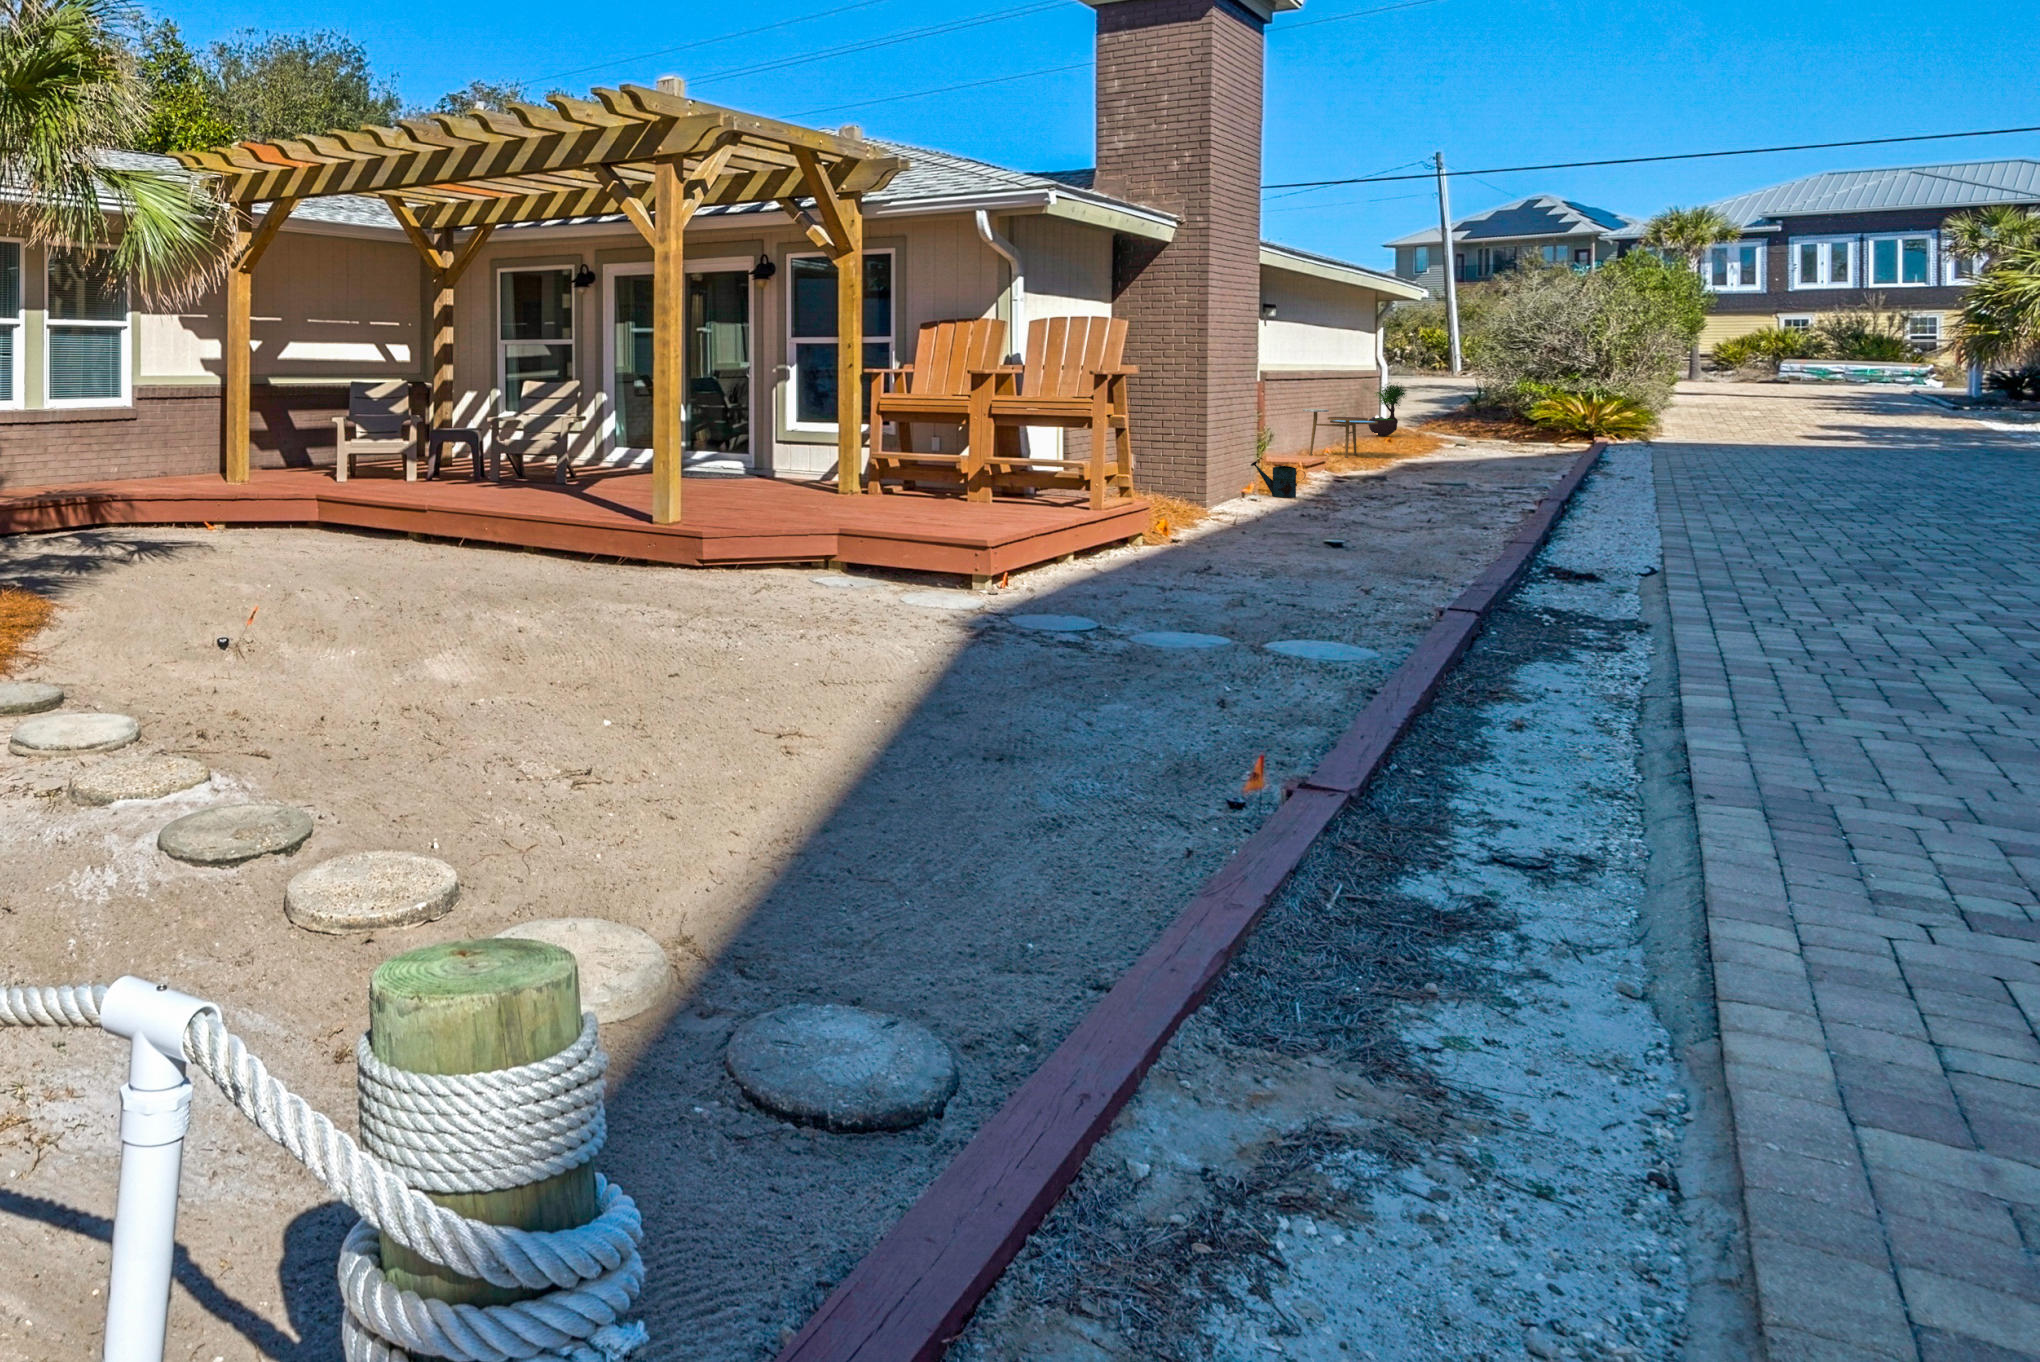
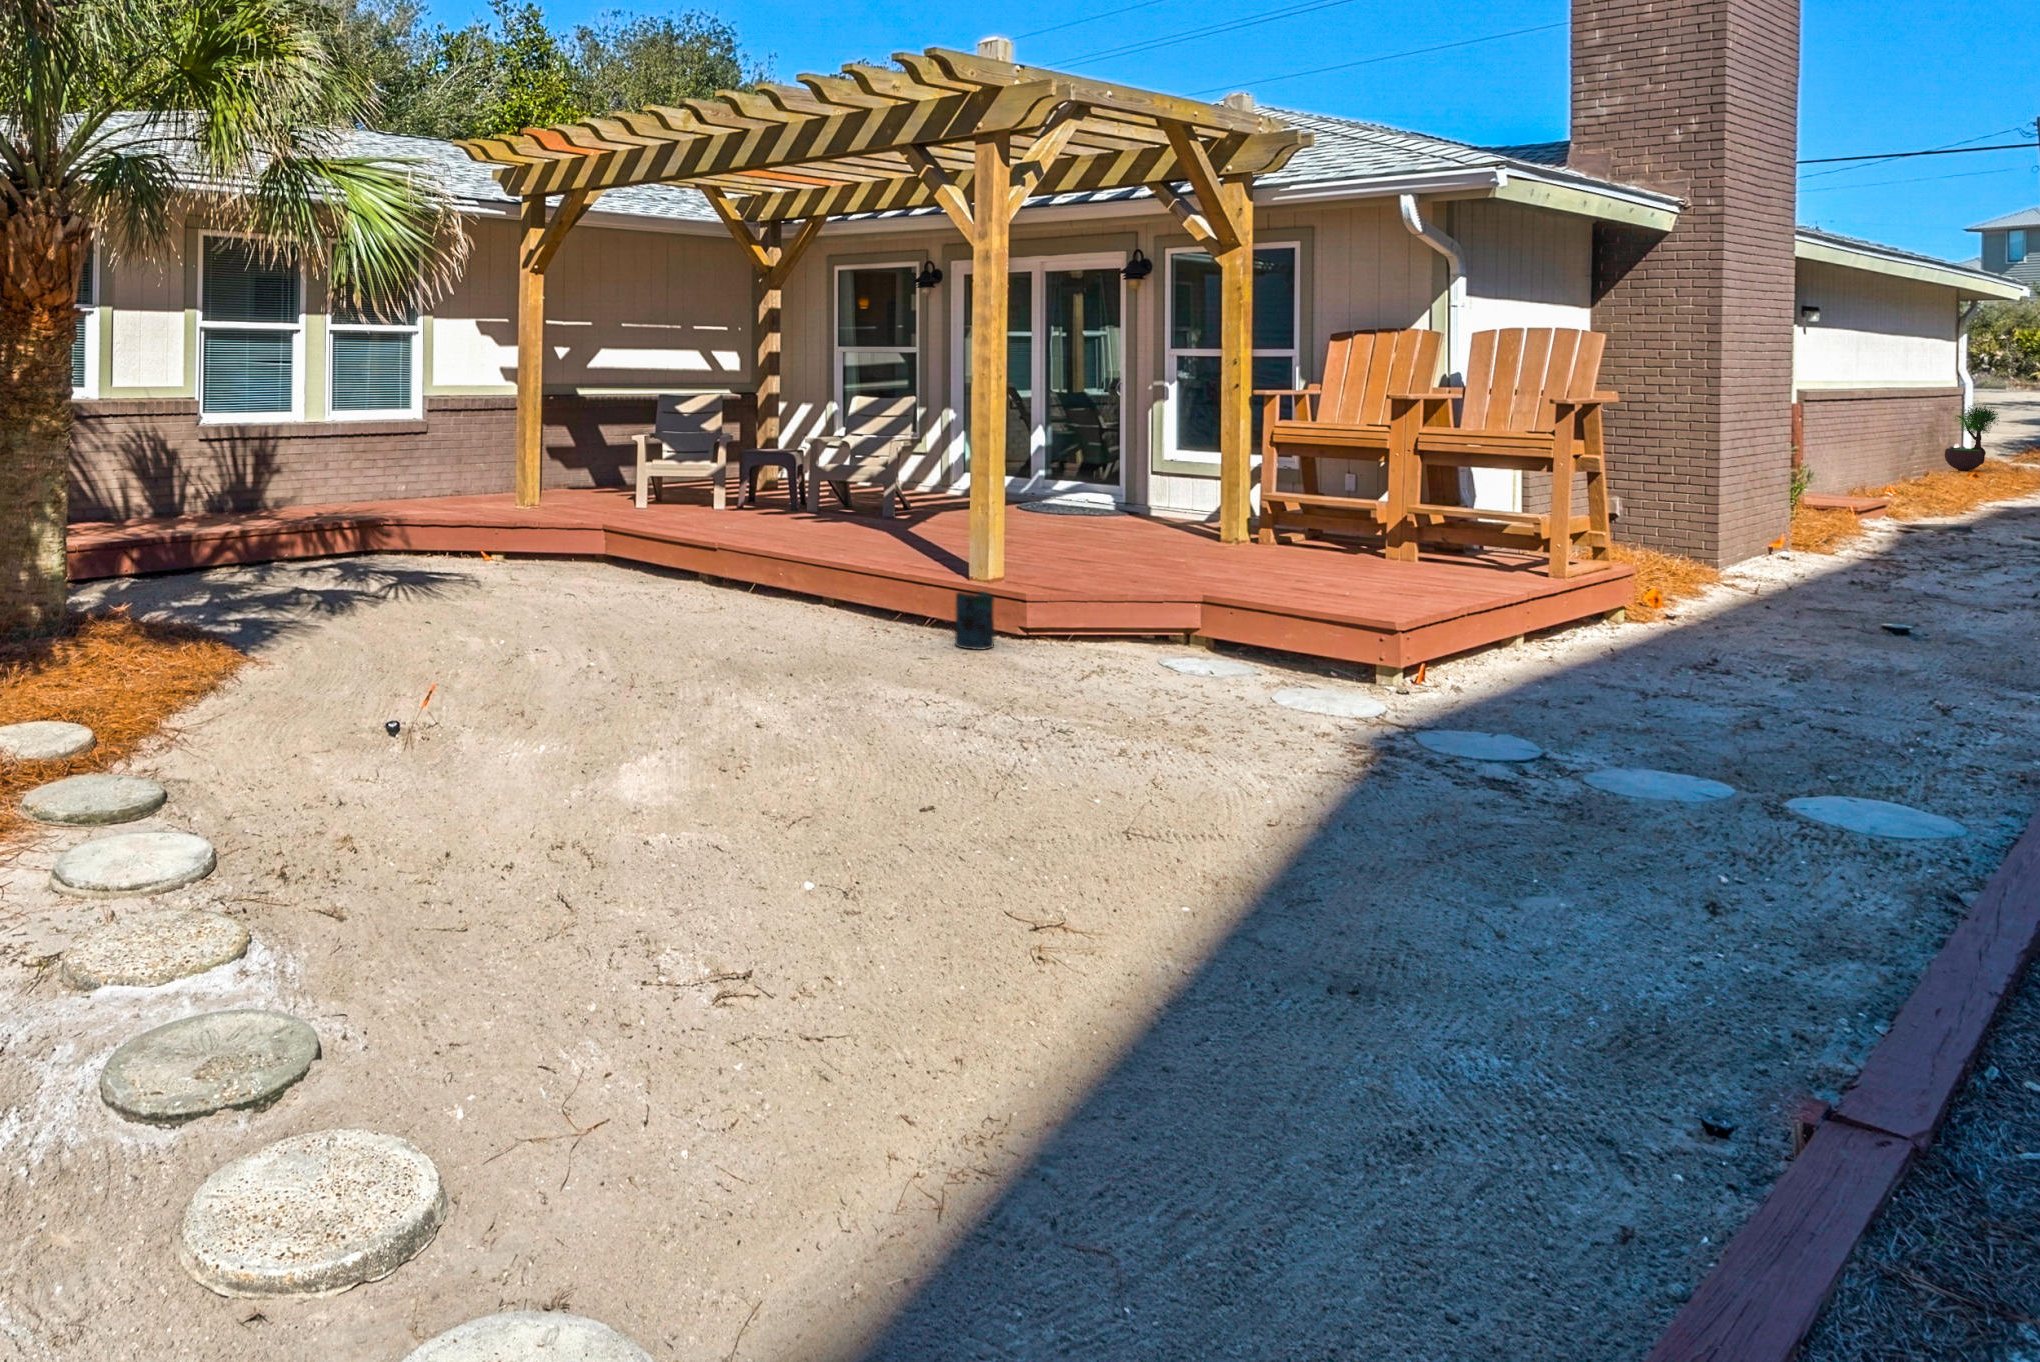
side table: present [1303,409,1378,458] -> none [1853,438,1957,500]
watering can: present [1251,461,1306,498] -> present [955,590,994,650]

